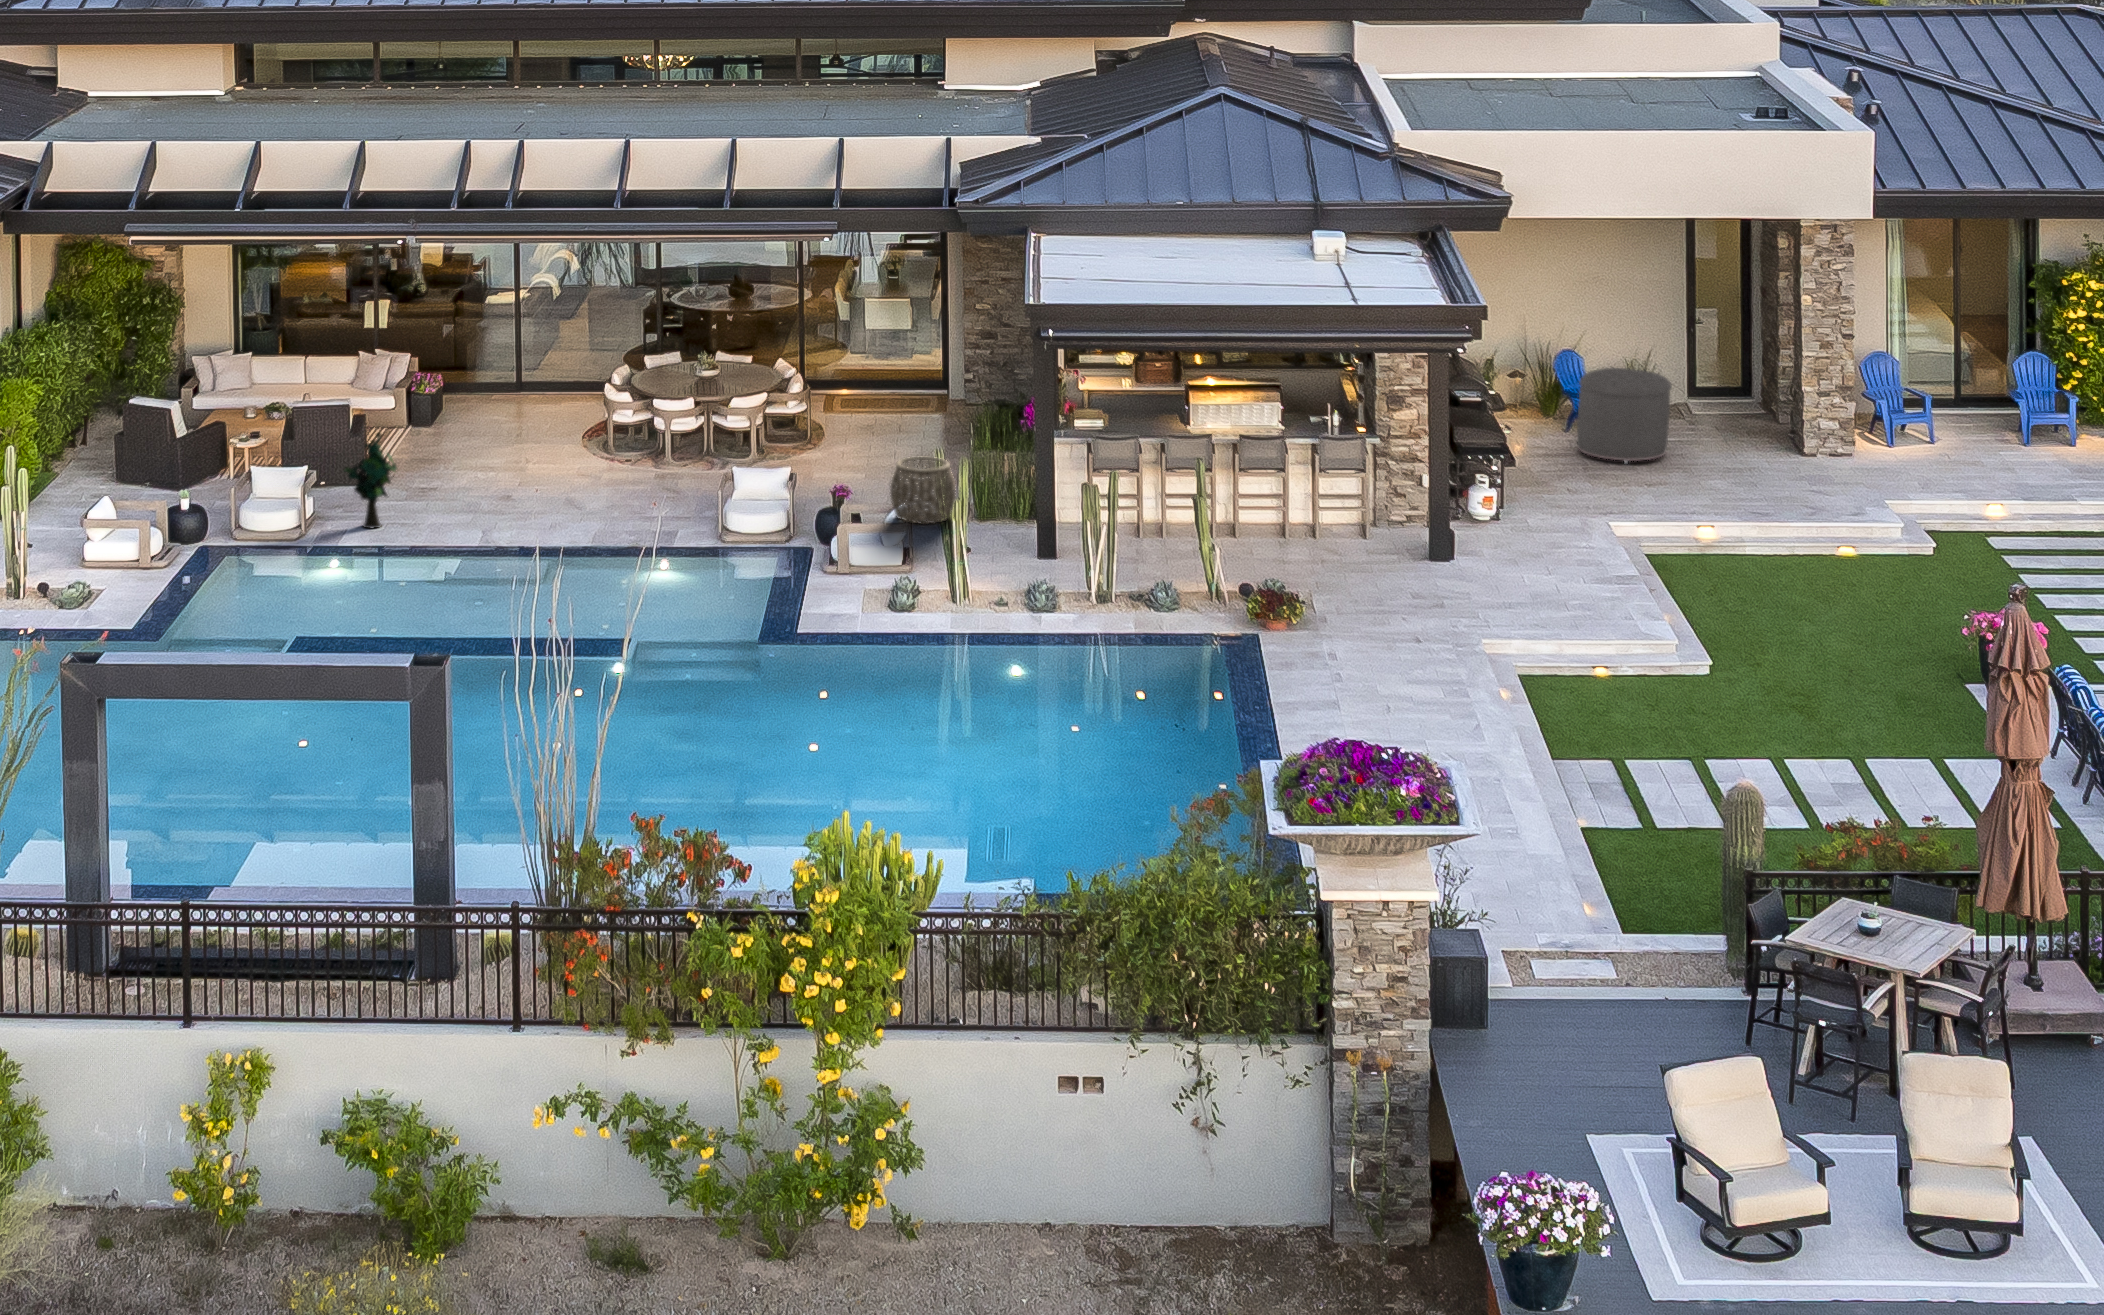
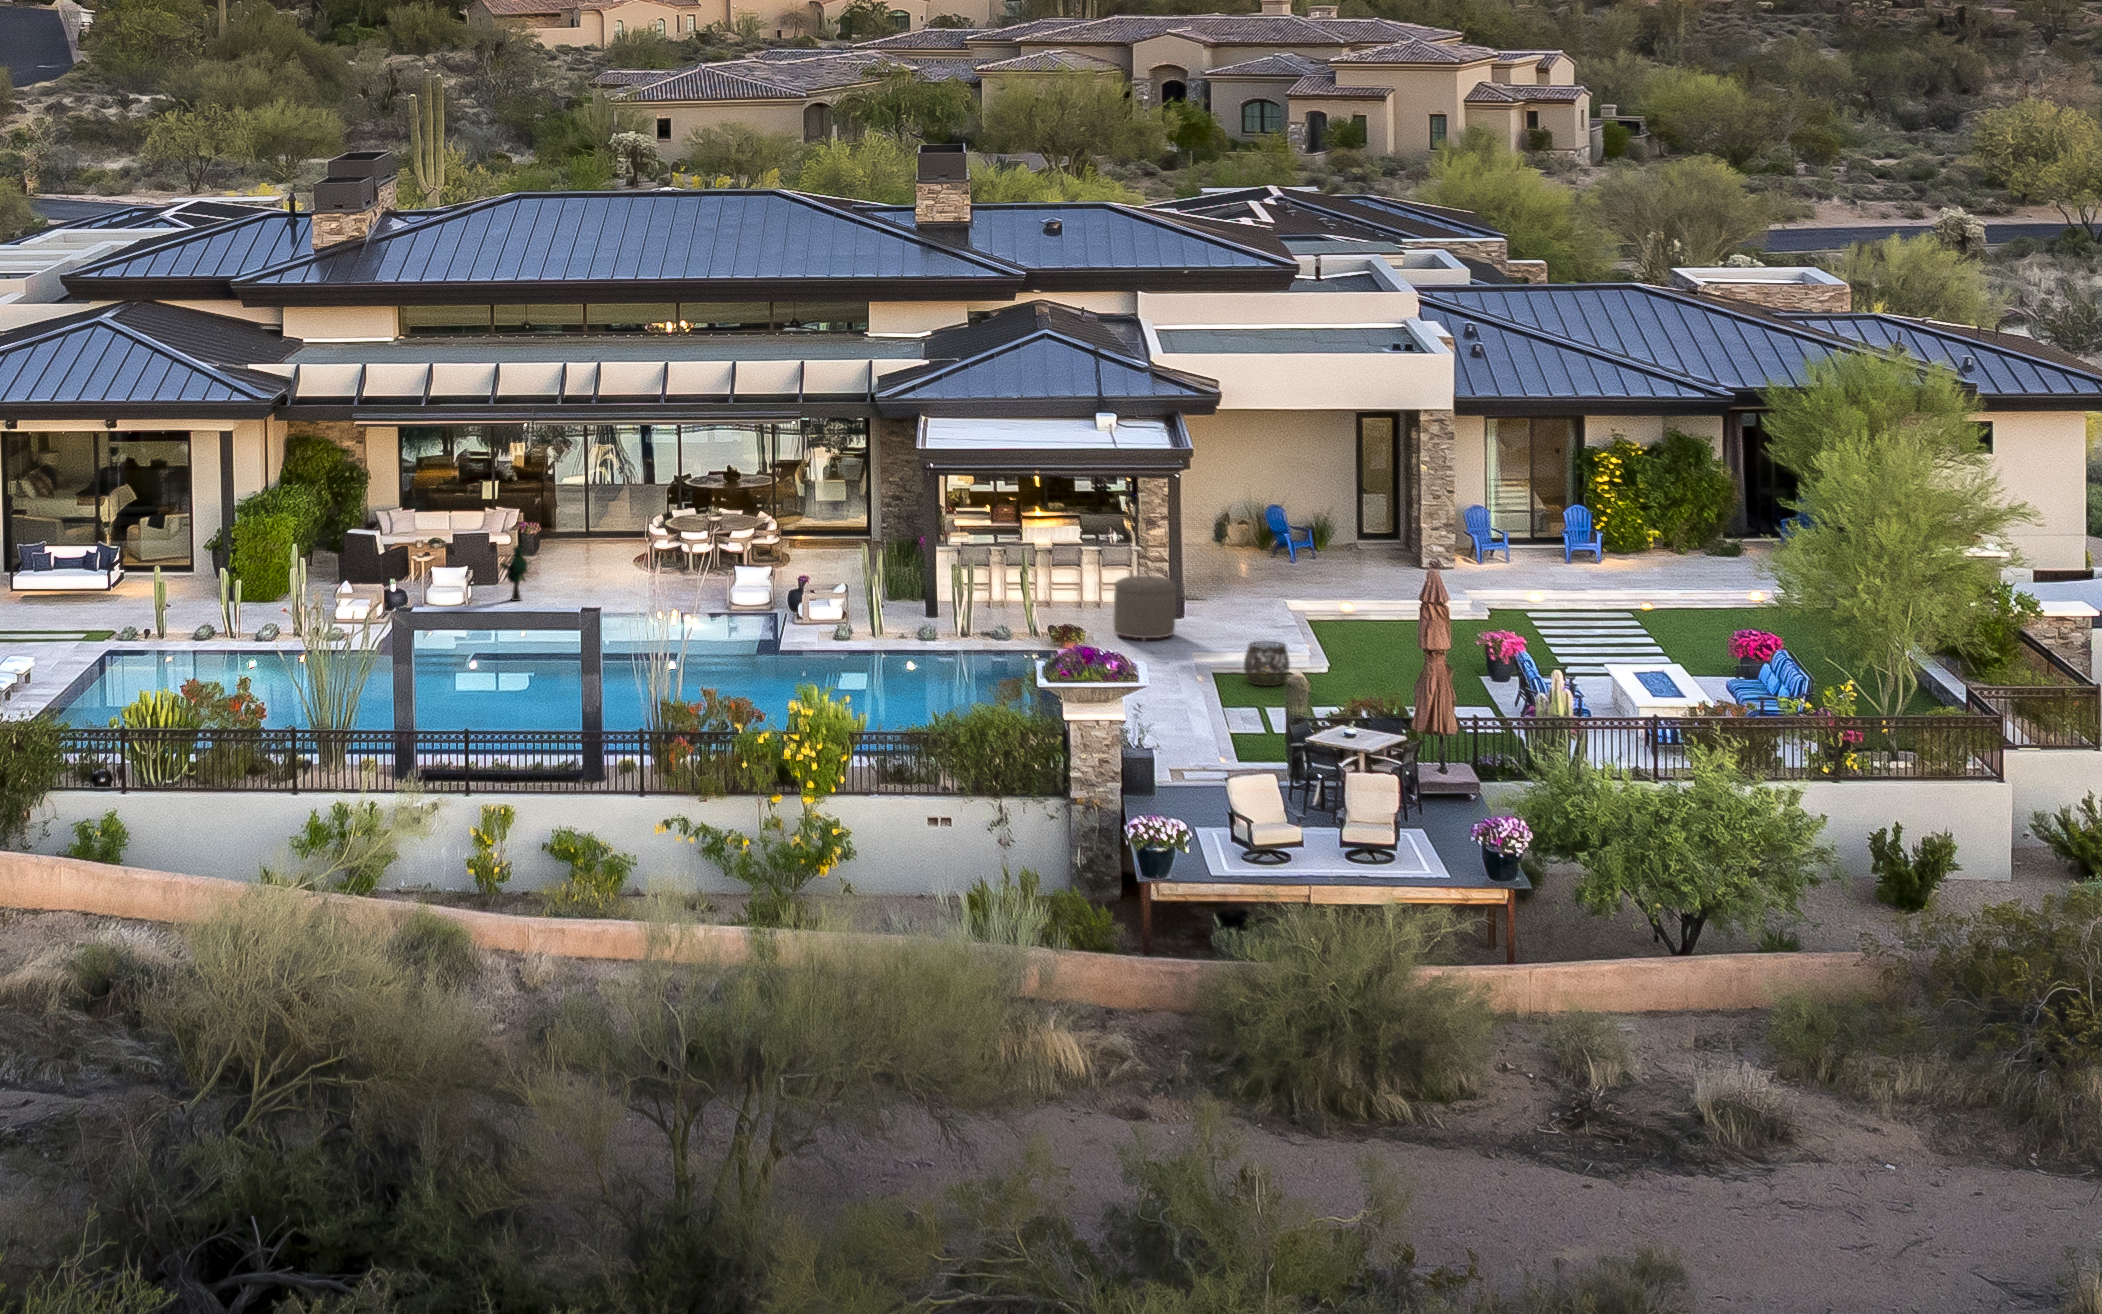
ottoman: present [1577,368,1672,463] -> present [1114,575,1176,639]
woven basket: present [890,457,955,524] -> present [1244,641,1290,686]

